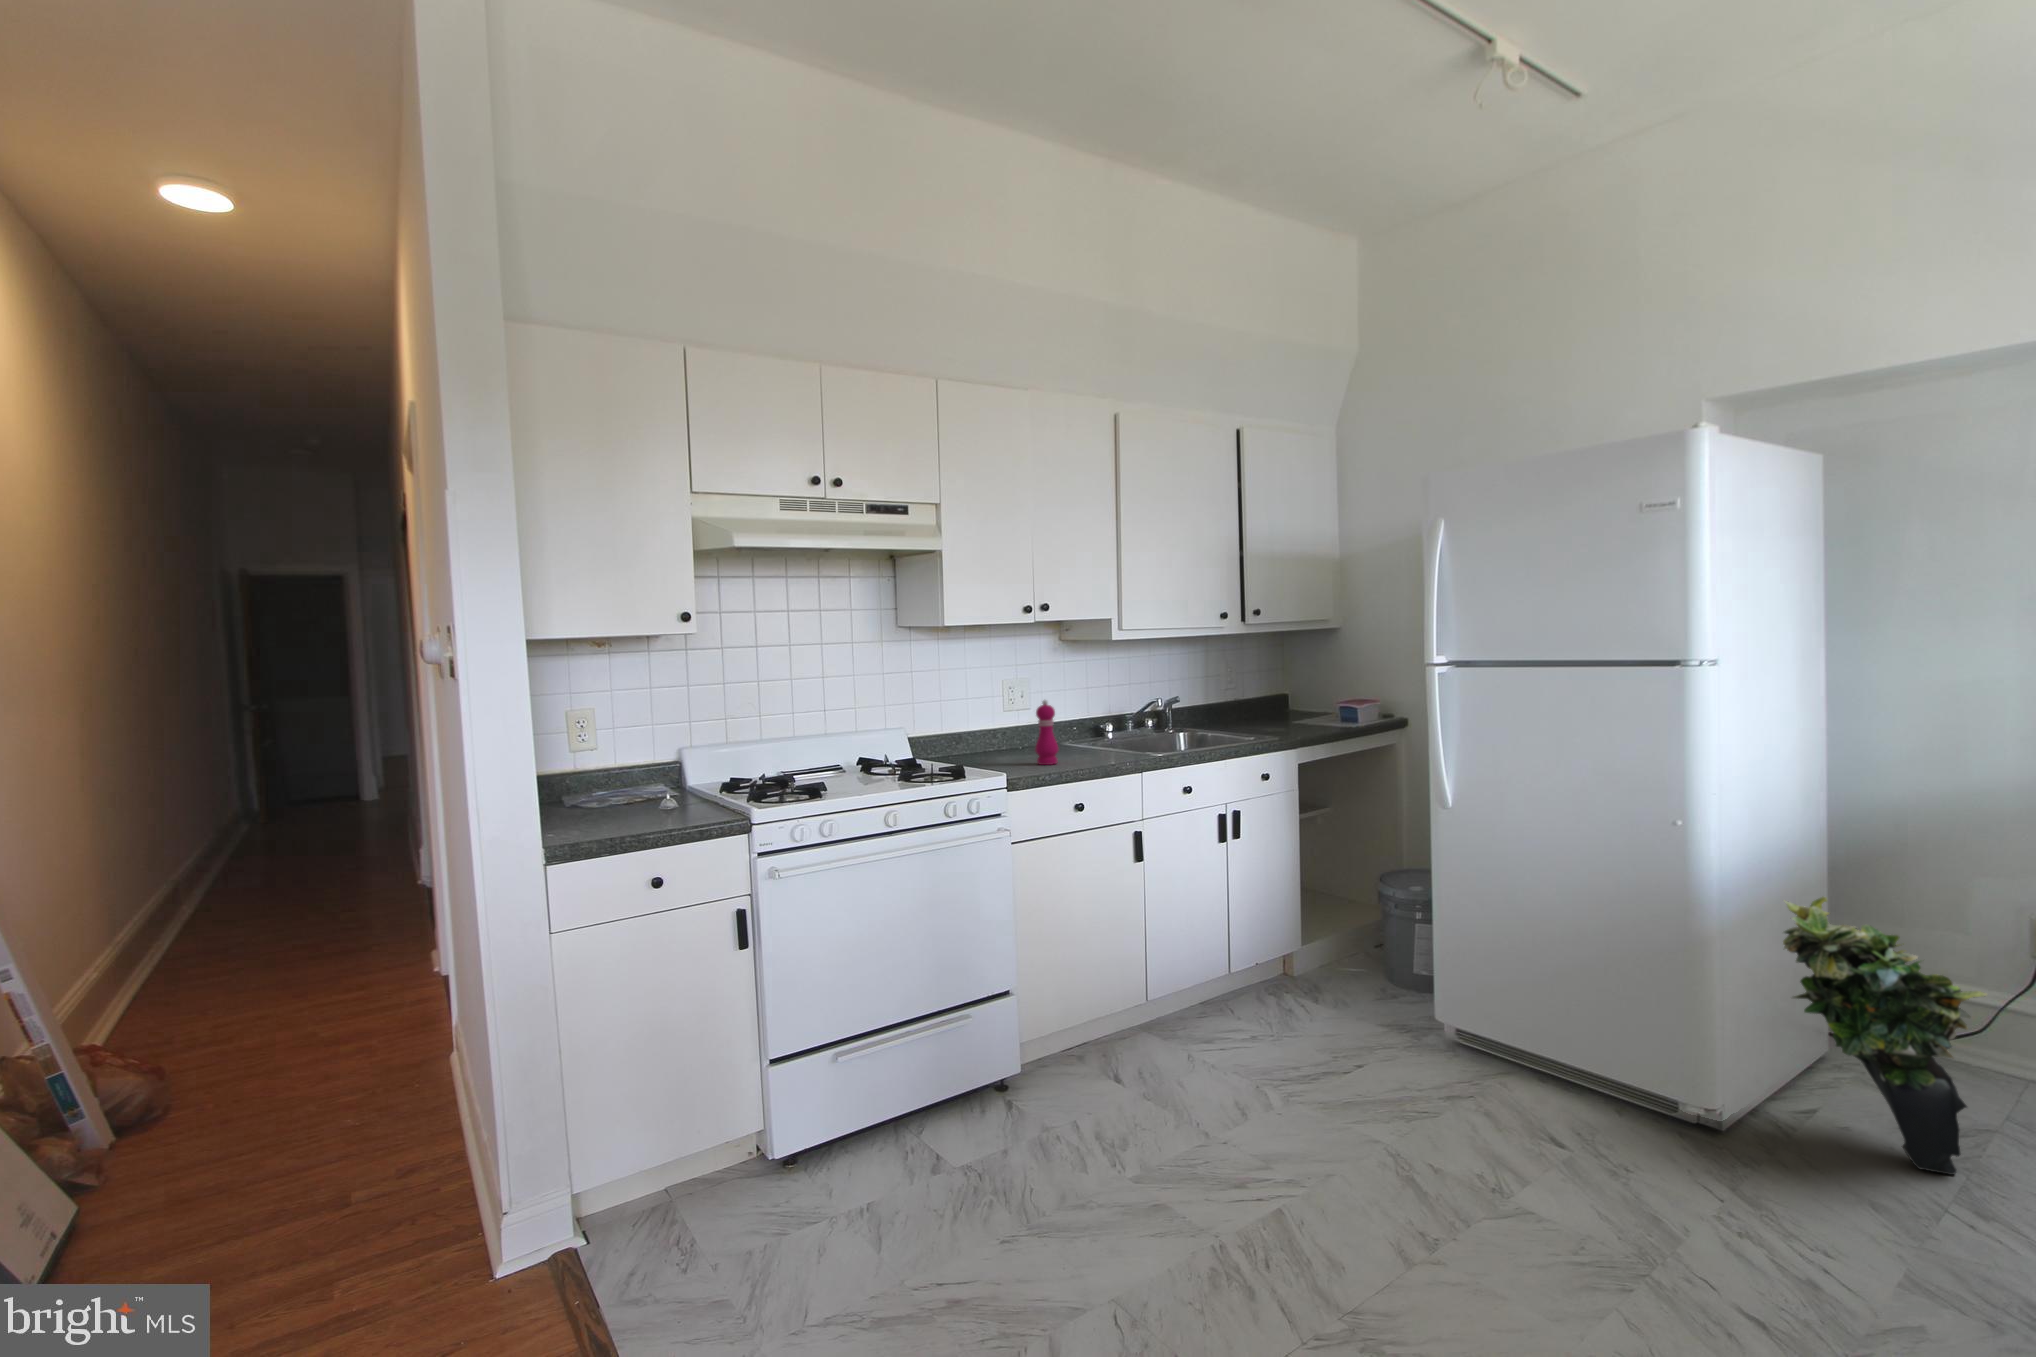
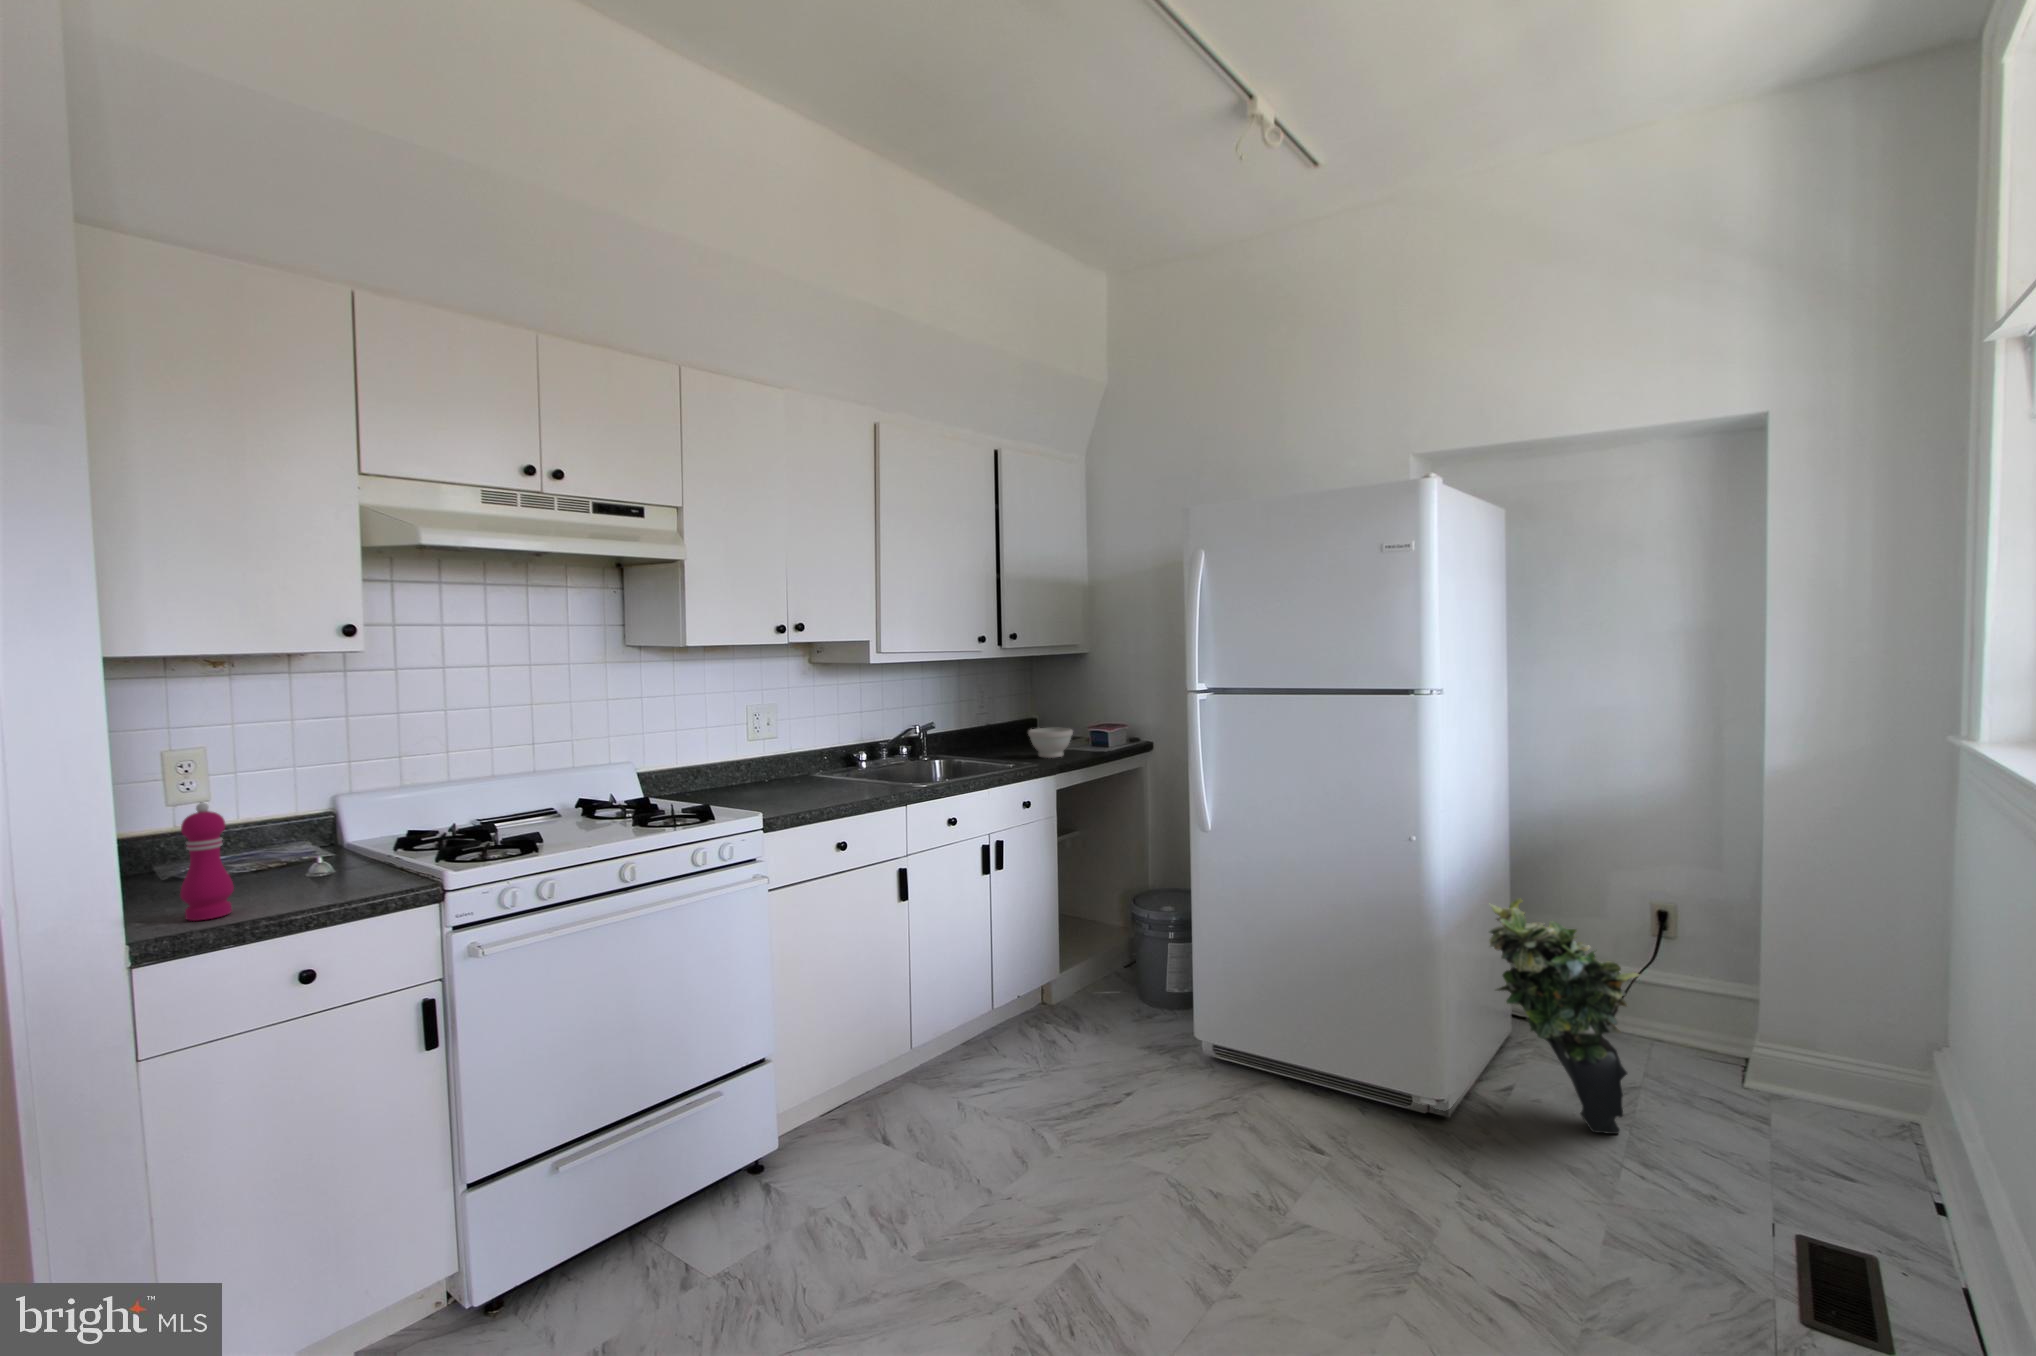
pepper mill: present [1035,700,1059,765] -> present [180,803,234,921]
bowl: none [1272,703,1317,732] -> present [1028,728,1073,758]

